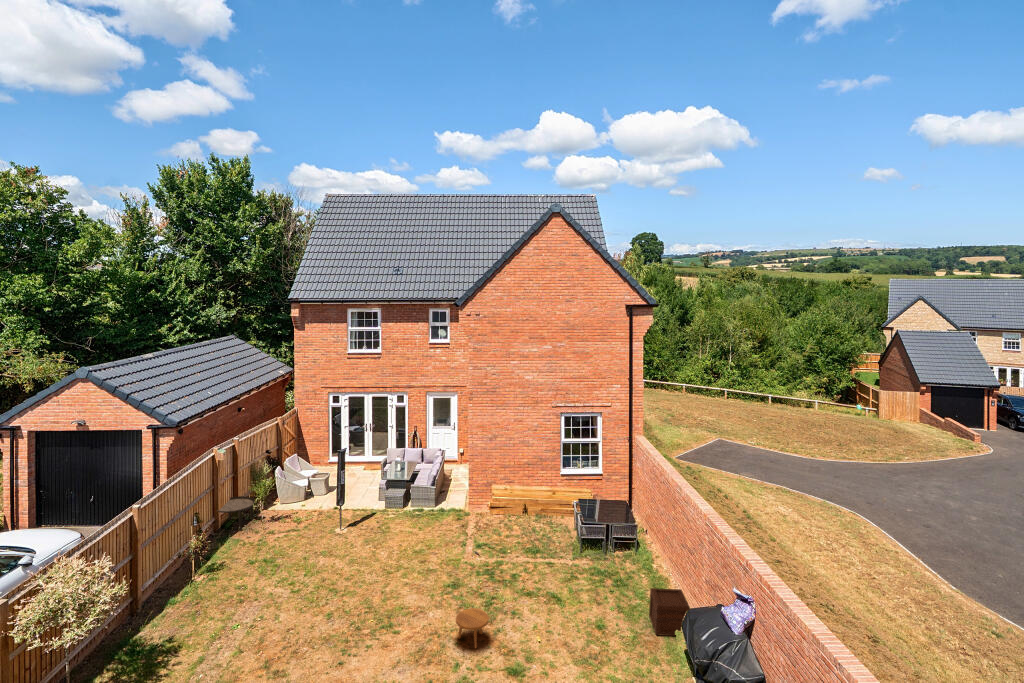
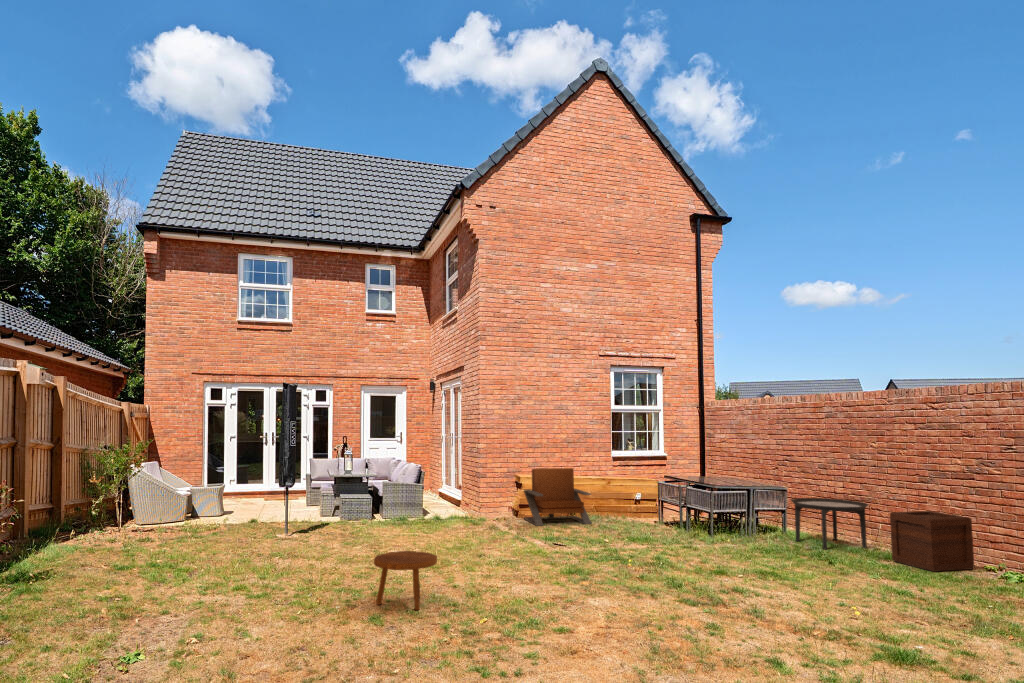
lounge chair: none [485,489,523,532] -> present [524,468,591,526]
round table: present [217,496,255,531] -> present [791,498,868,549]
footstool: present [456,608,489,648] -> present [374,551,437,610]

